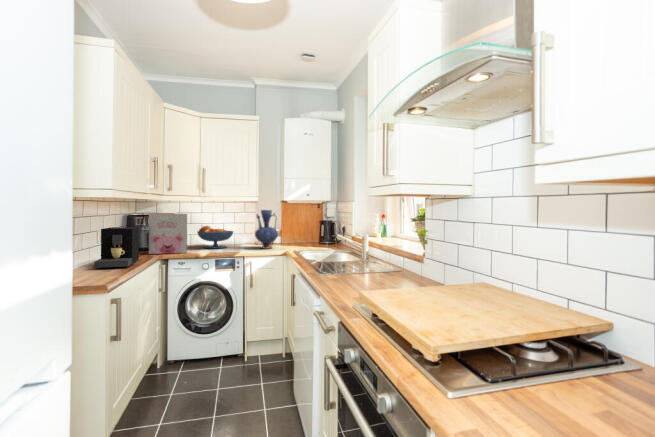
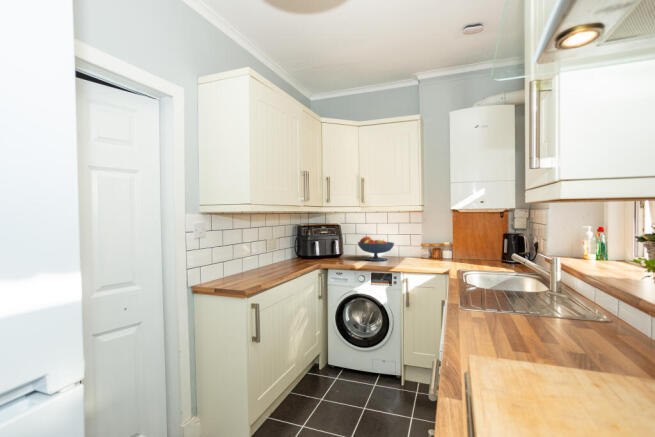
vase: present [255,210,278,249] -> none [416,220,444,265]
cereal box: present [149,213,187,254] -> none [311,224,346,264]
coffee maker: present [94,227,139,268] -> none [258,236,300,274]

